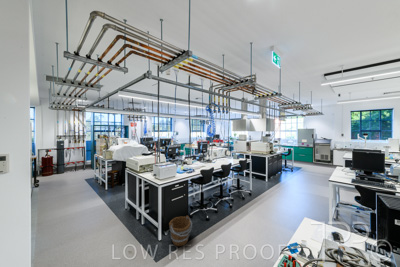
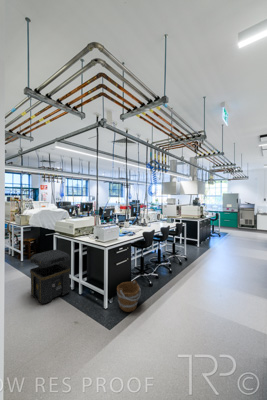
toolbox: none [101,183,135,232] -> present [30,250,70,304]

